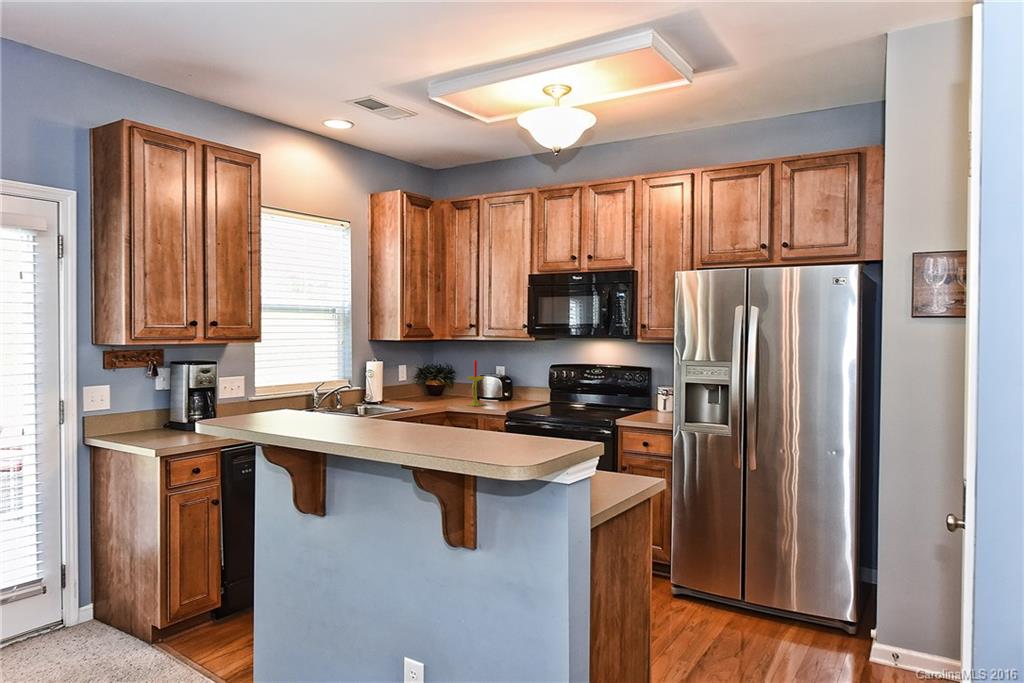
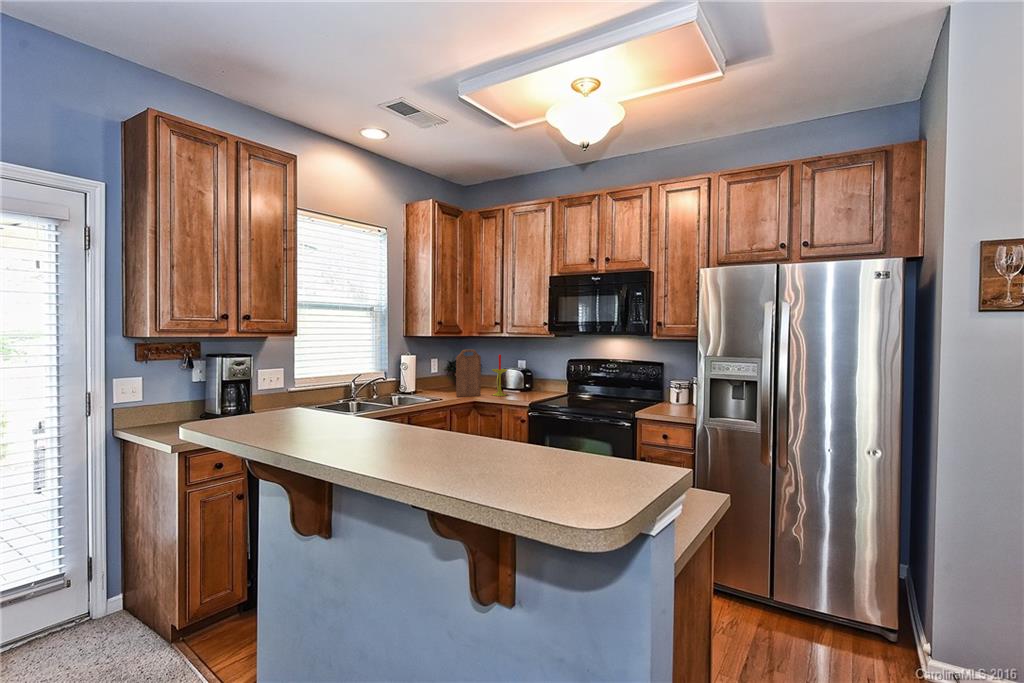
cutting board: none [427,355,454,407] -> present [456,350,481,397]

